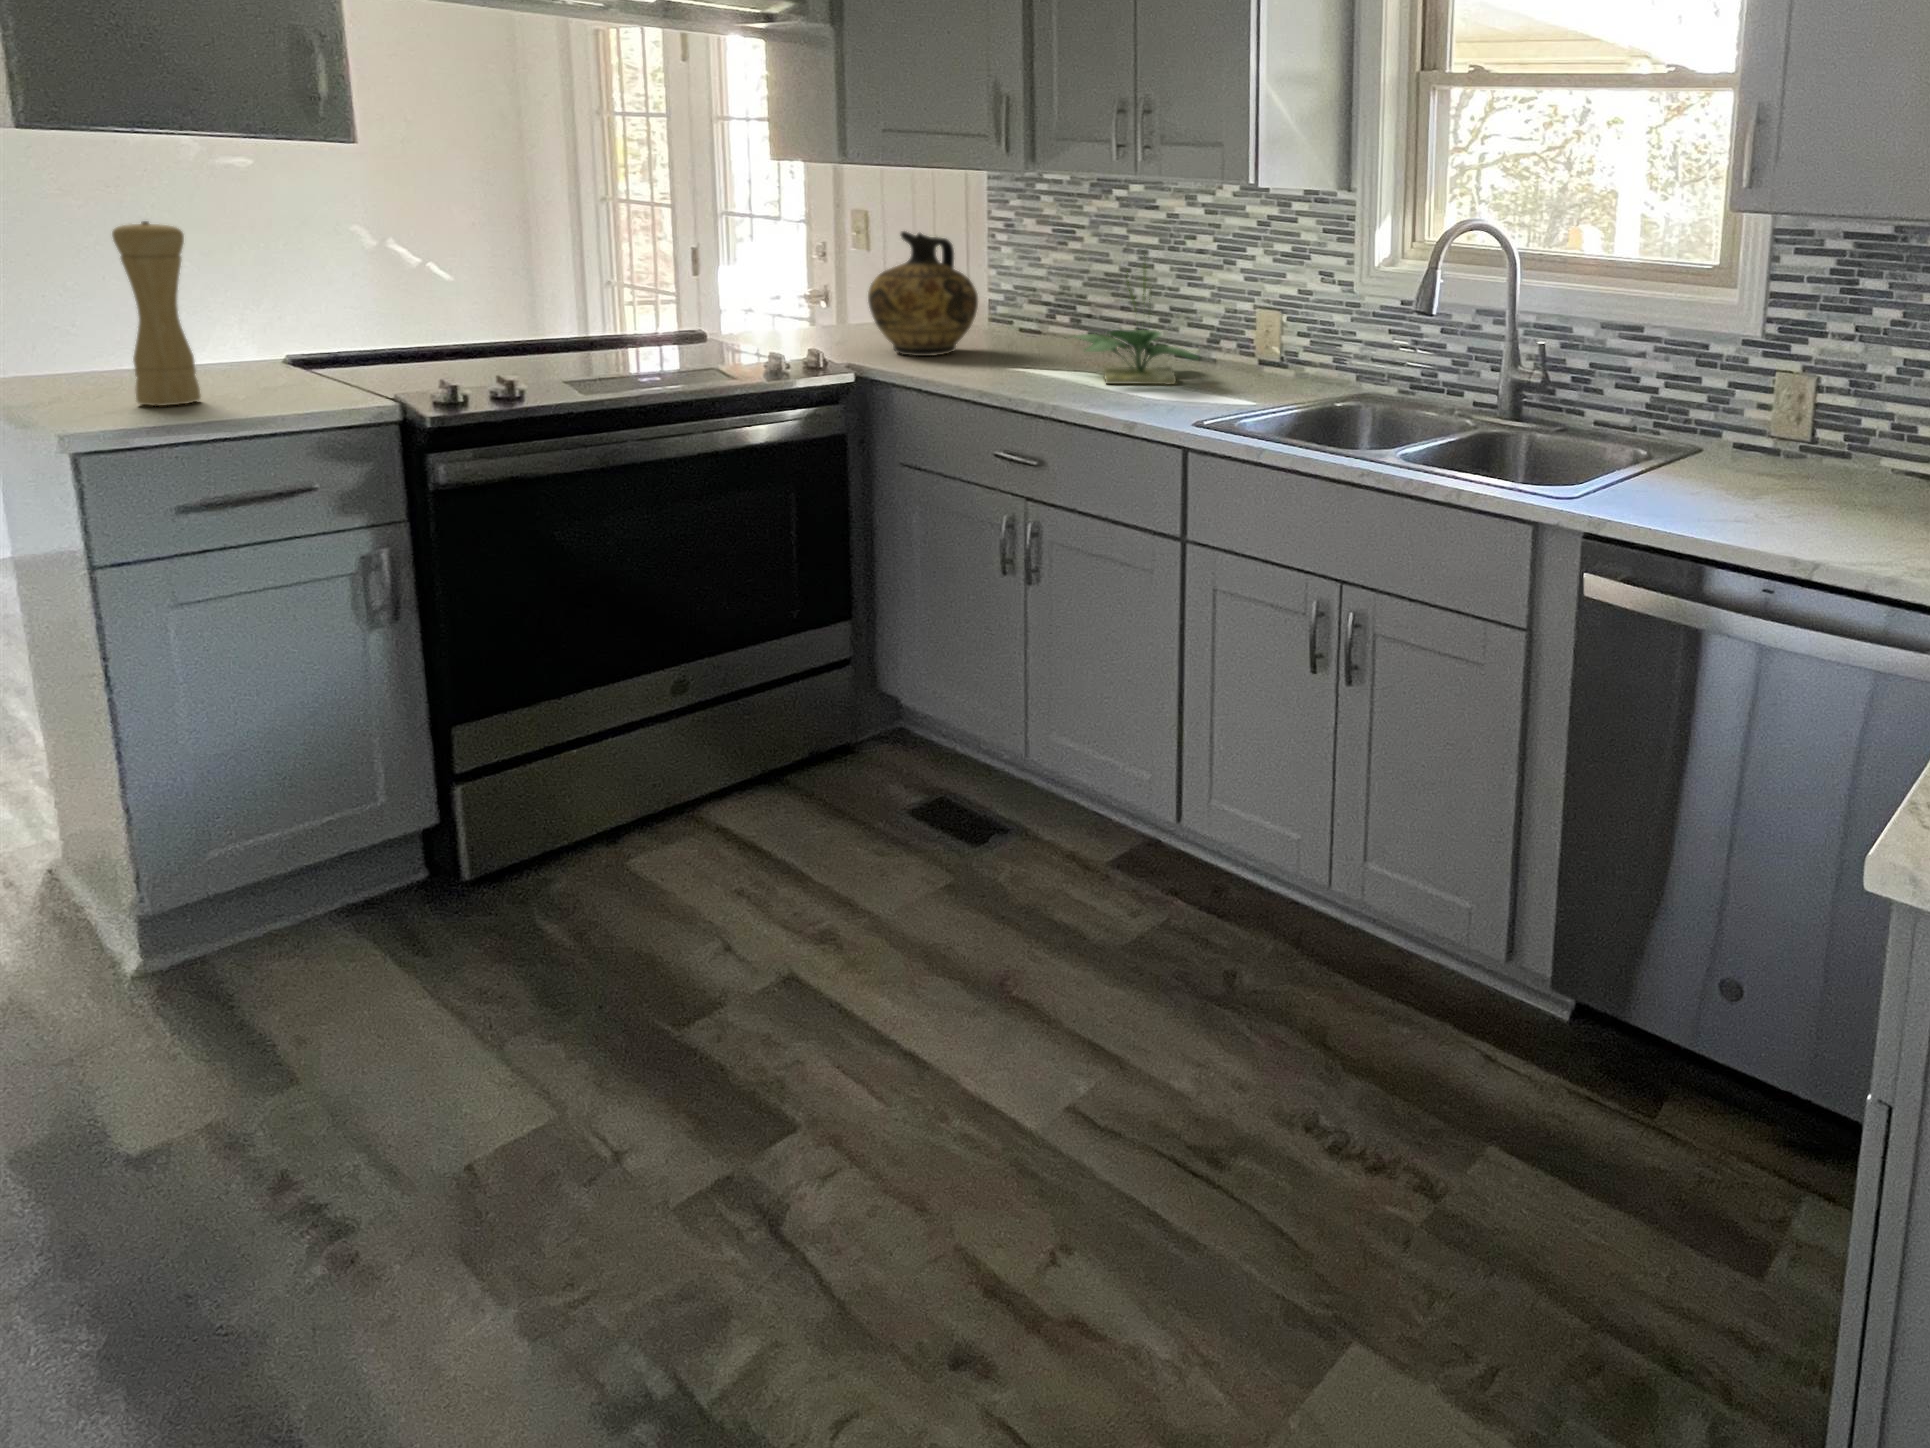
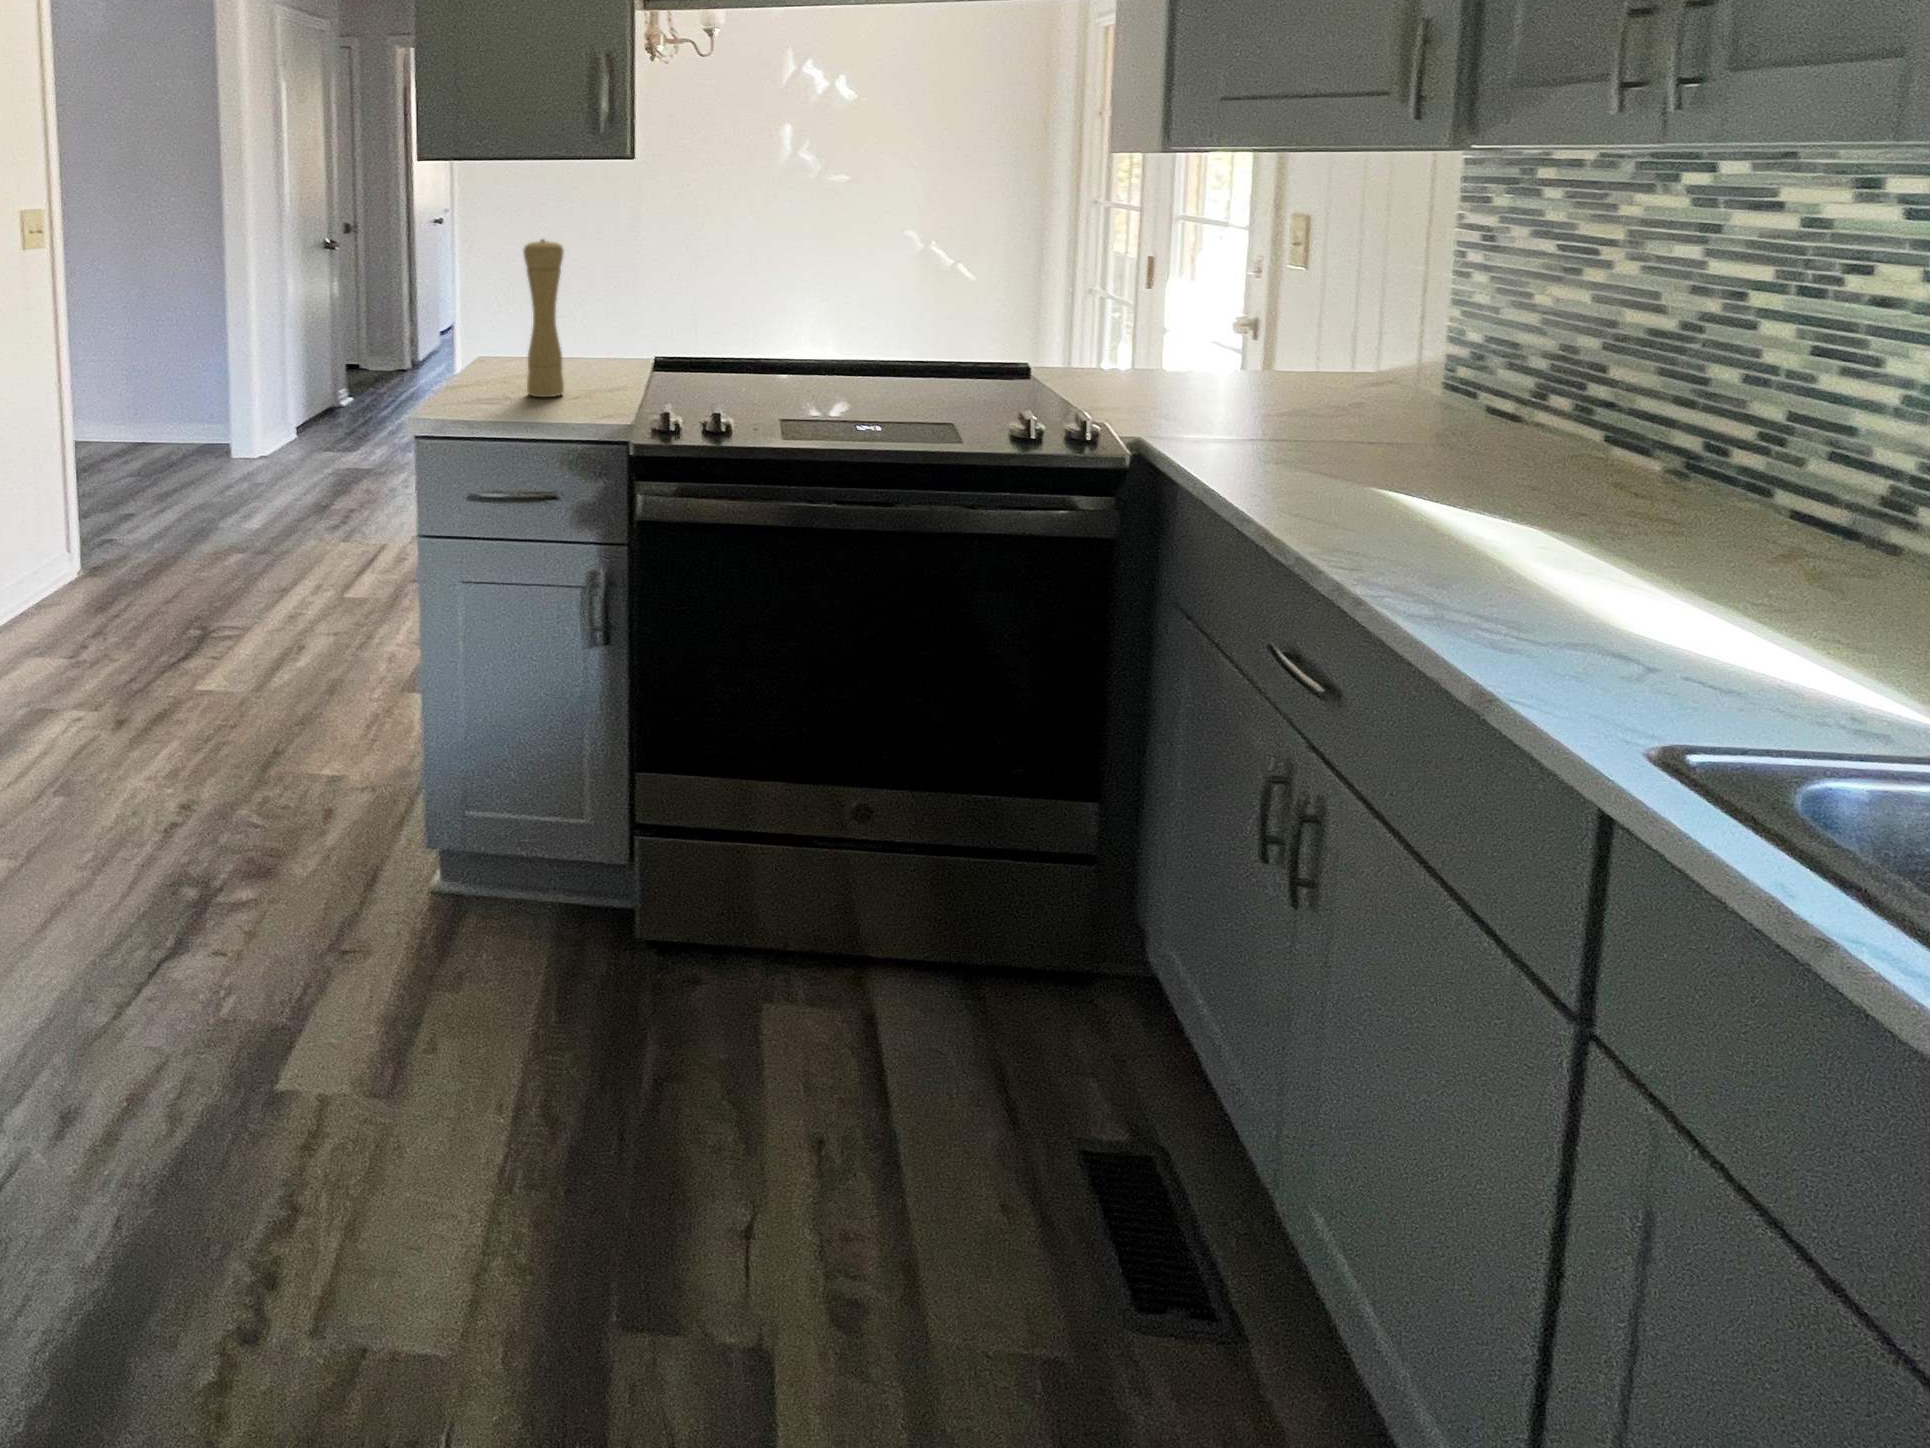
ceramic jug: present [868,231,978,356] -> none [1193,249,1367,440]
potted plant: present [1074,255,1198,384] -> none [1466,299,1809,599]

